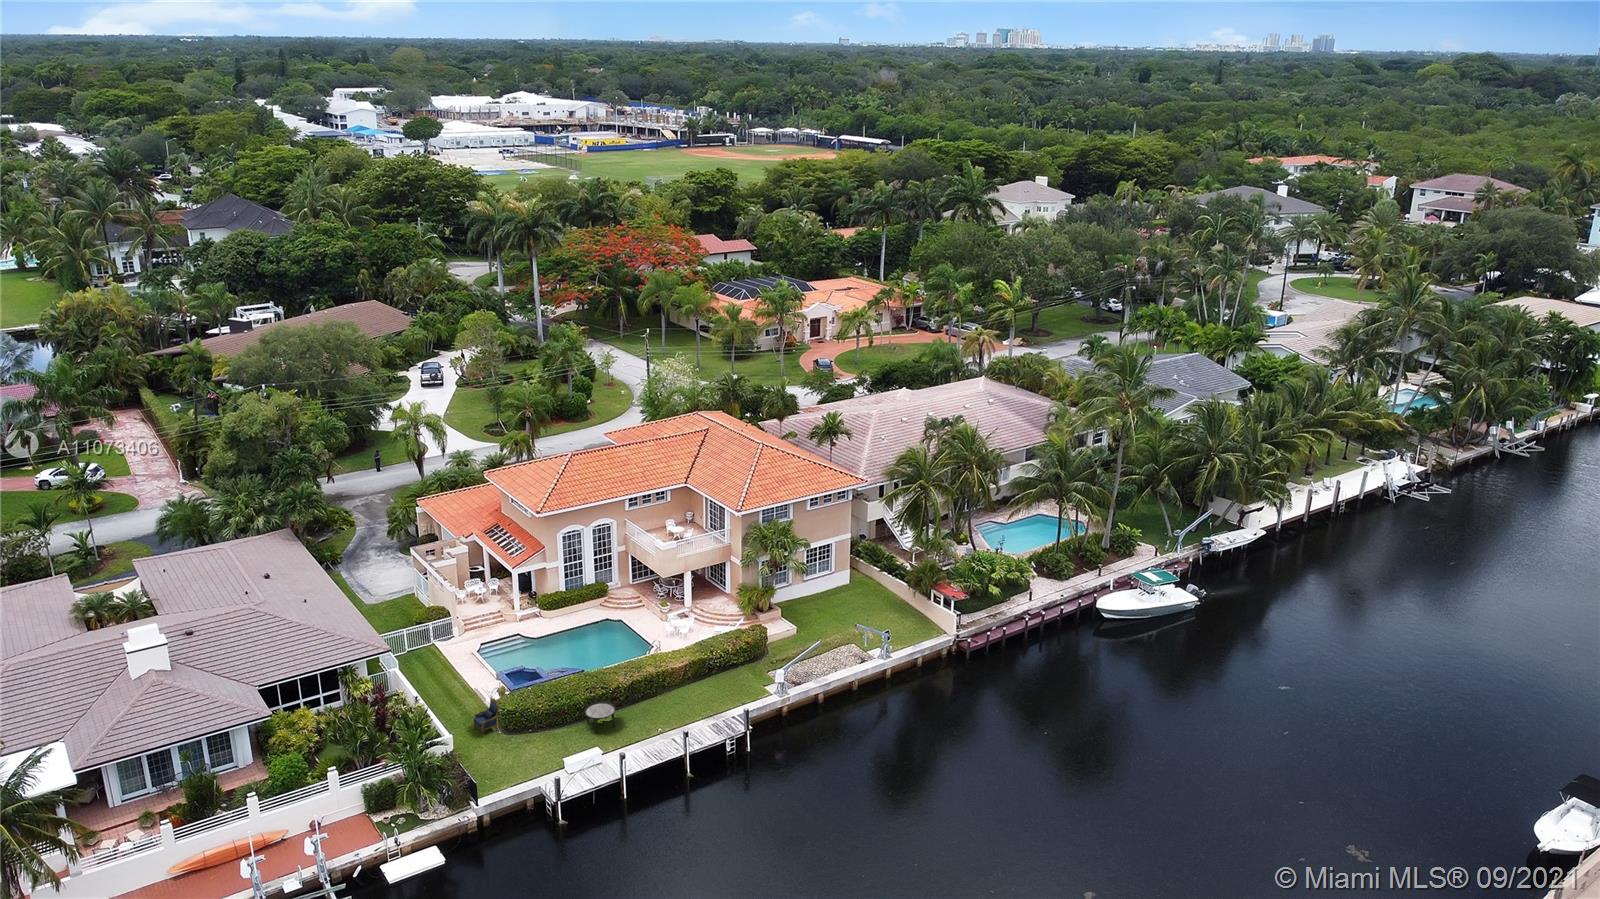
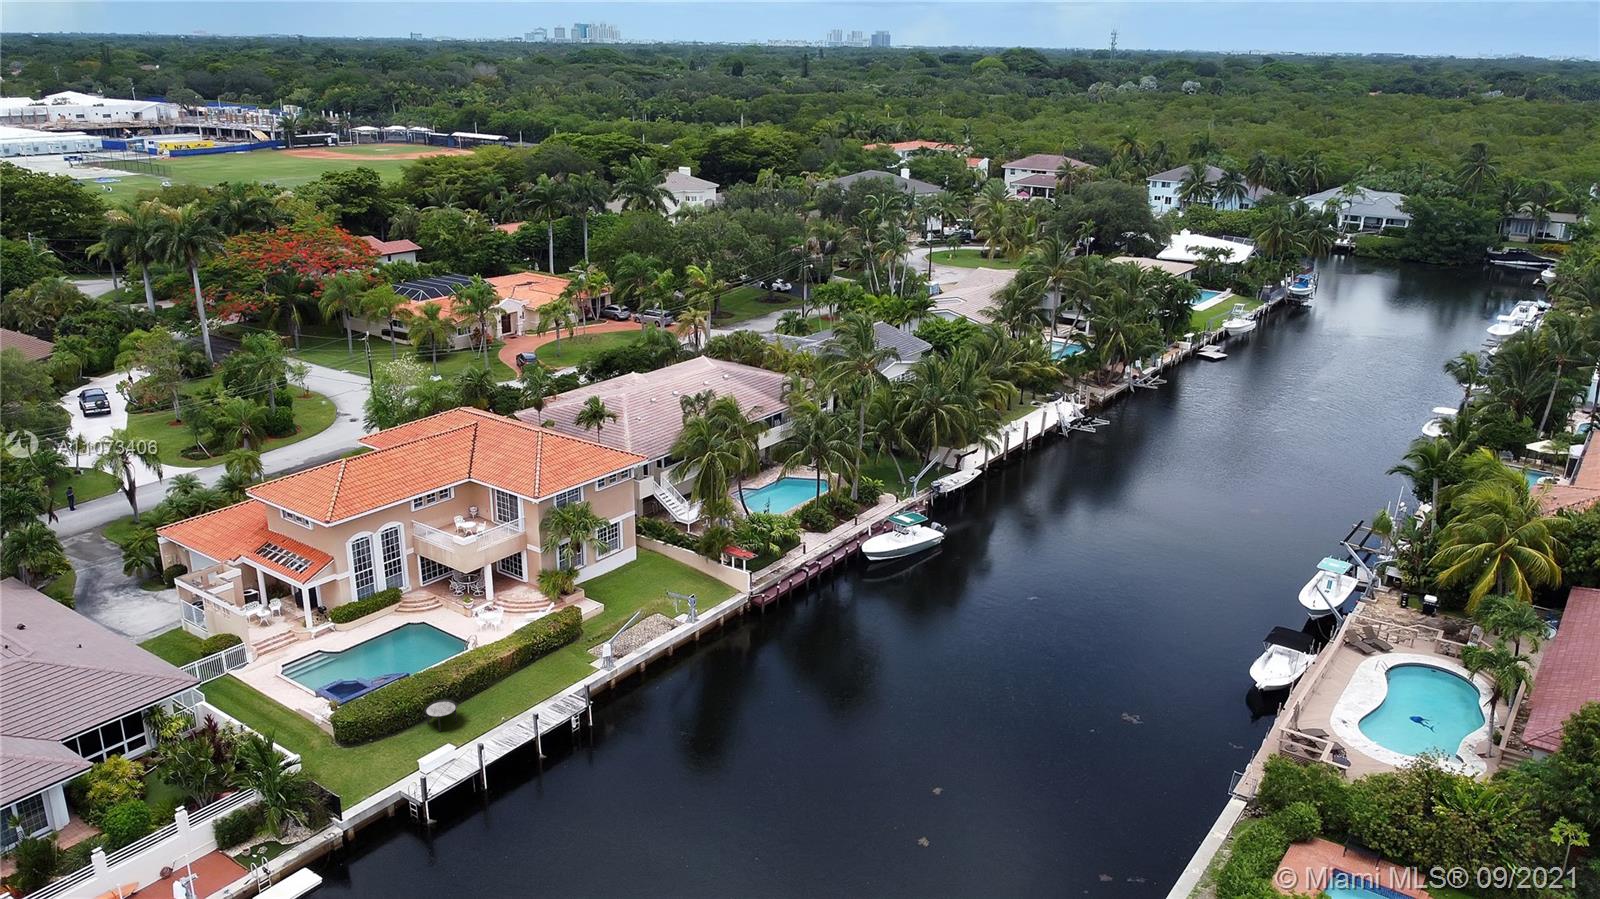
armchair: present [473,697,499,737] -> none [307,712,335,755]

